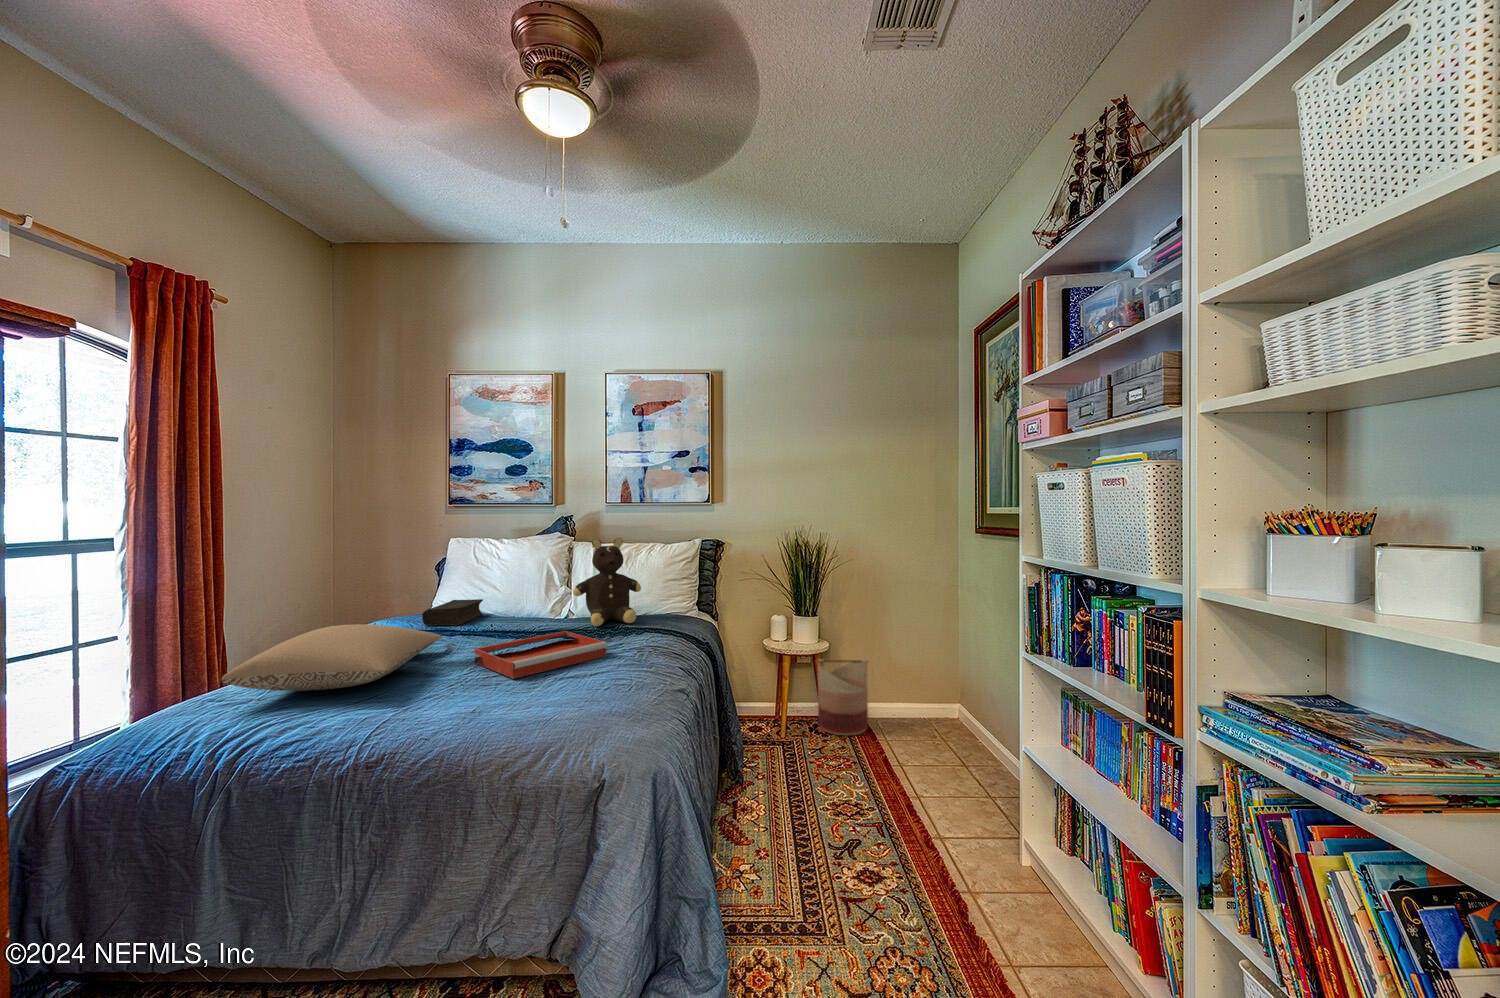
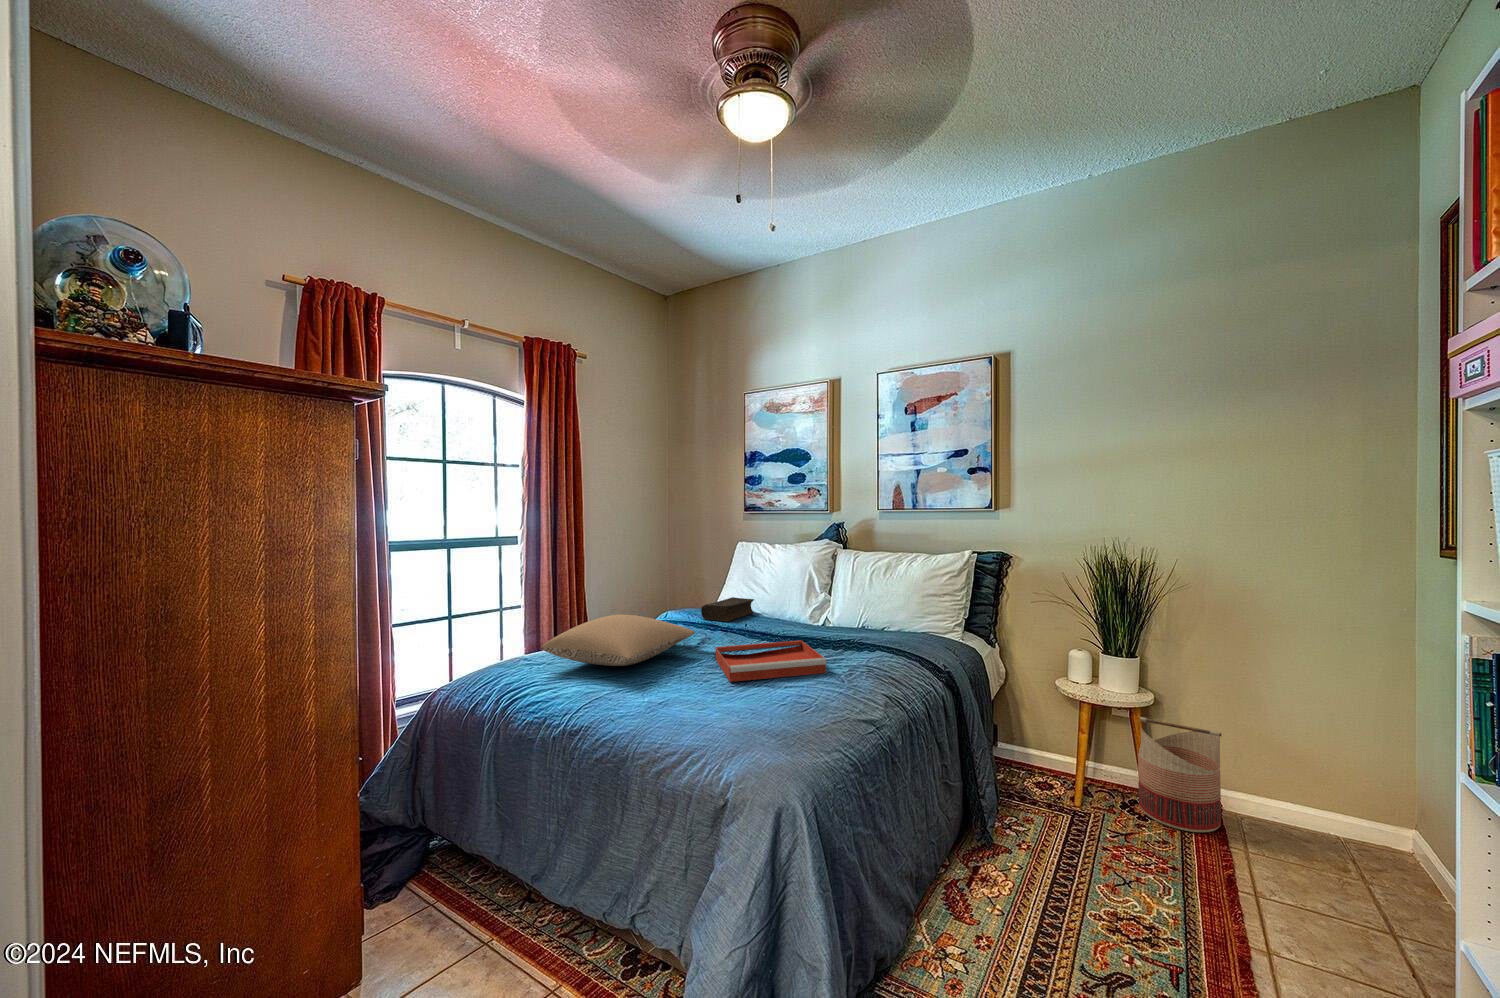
teddy bear: present [573,538,641,626] -> none [819,549,889,640]

